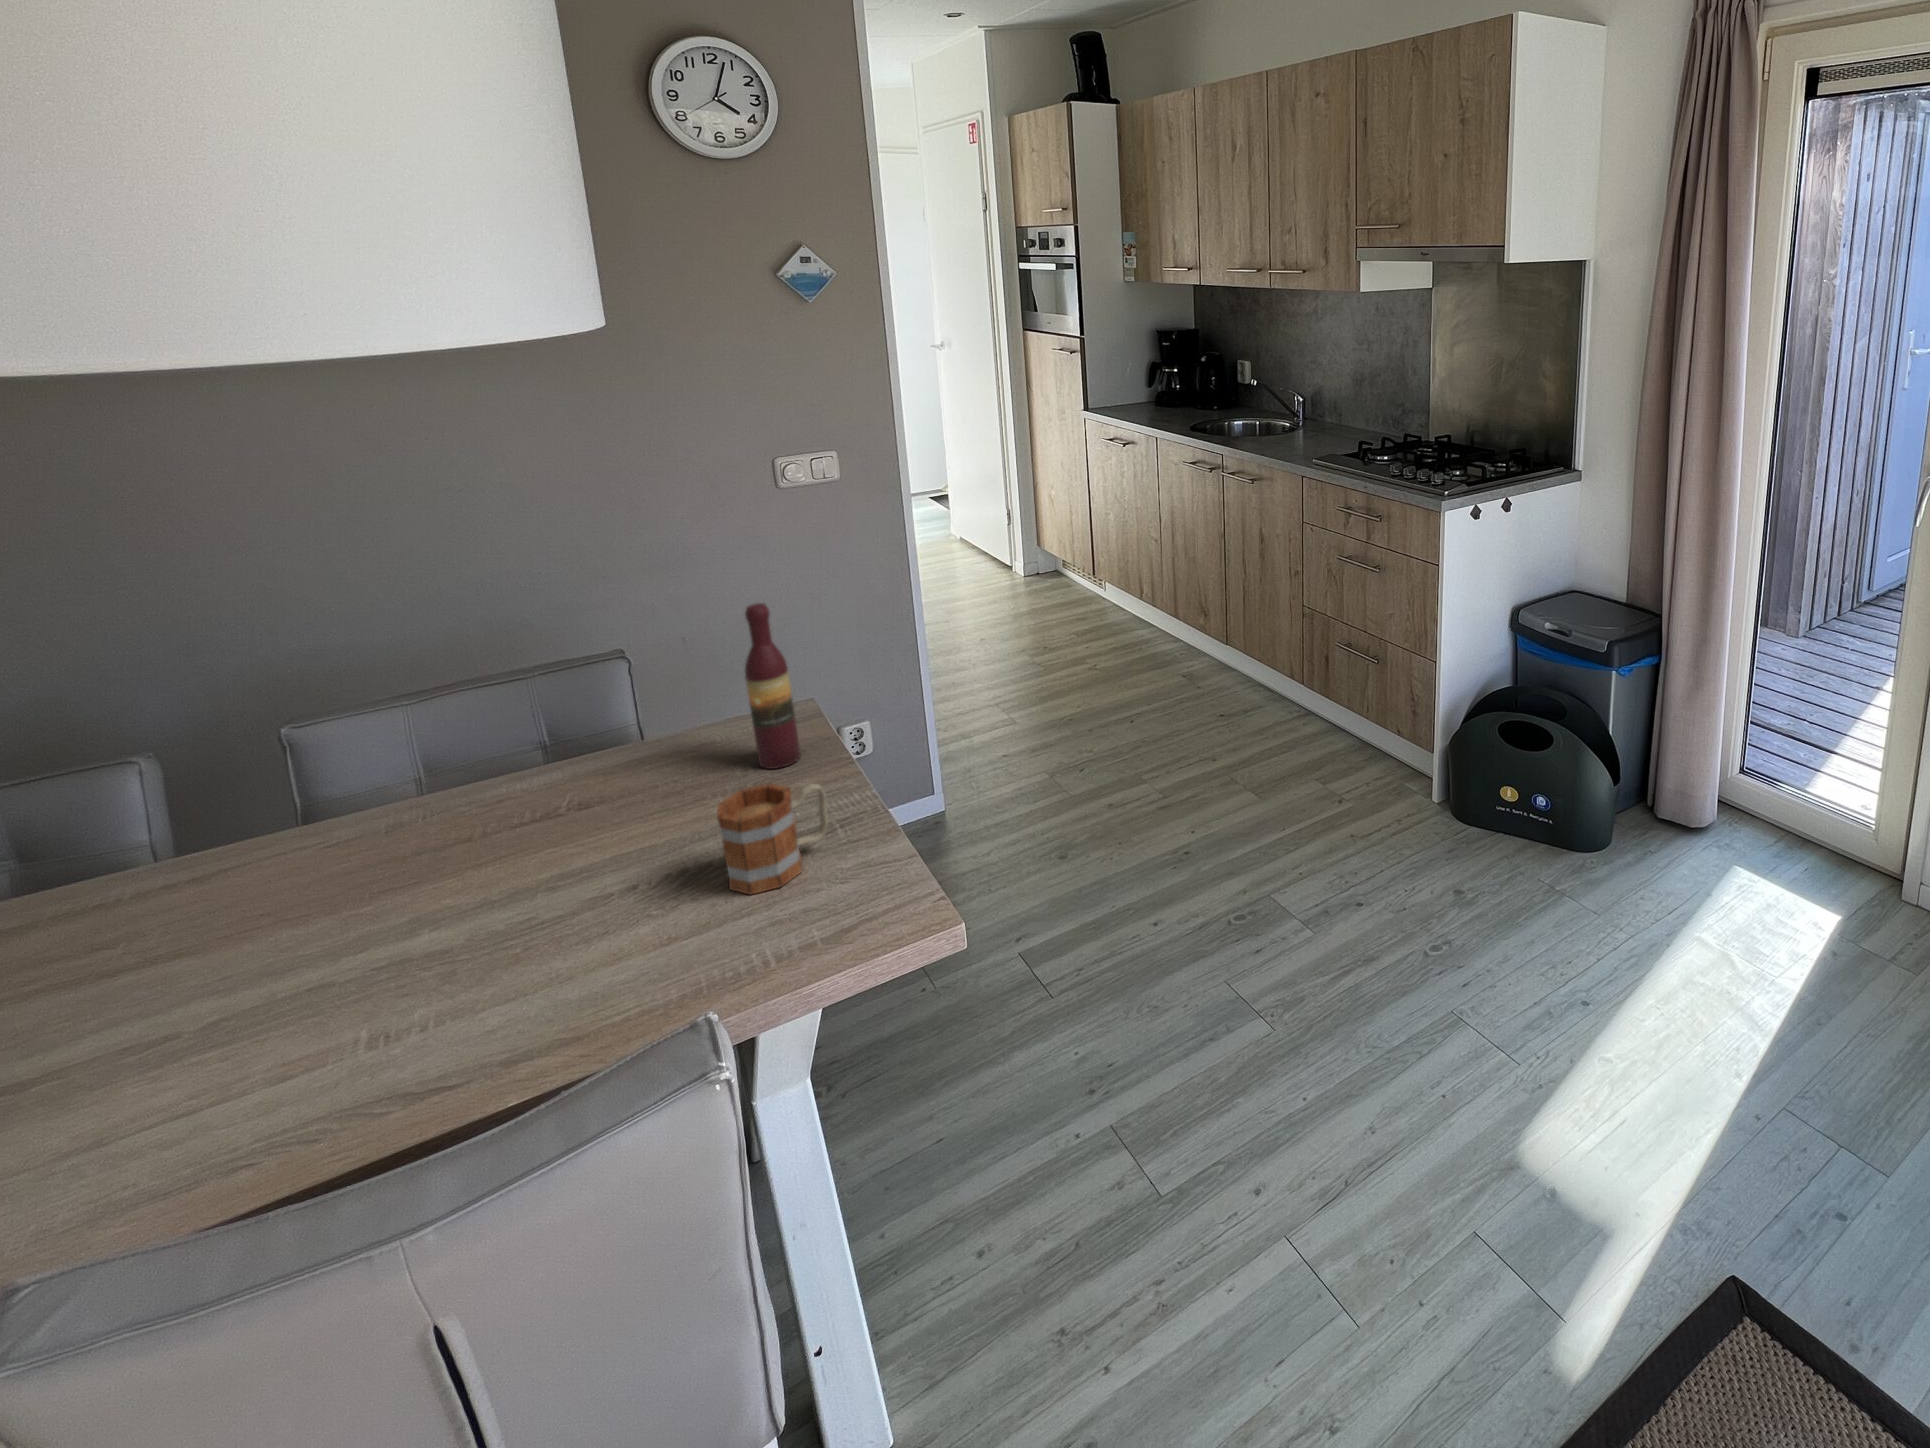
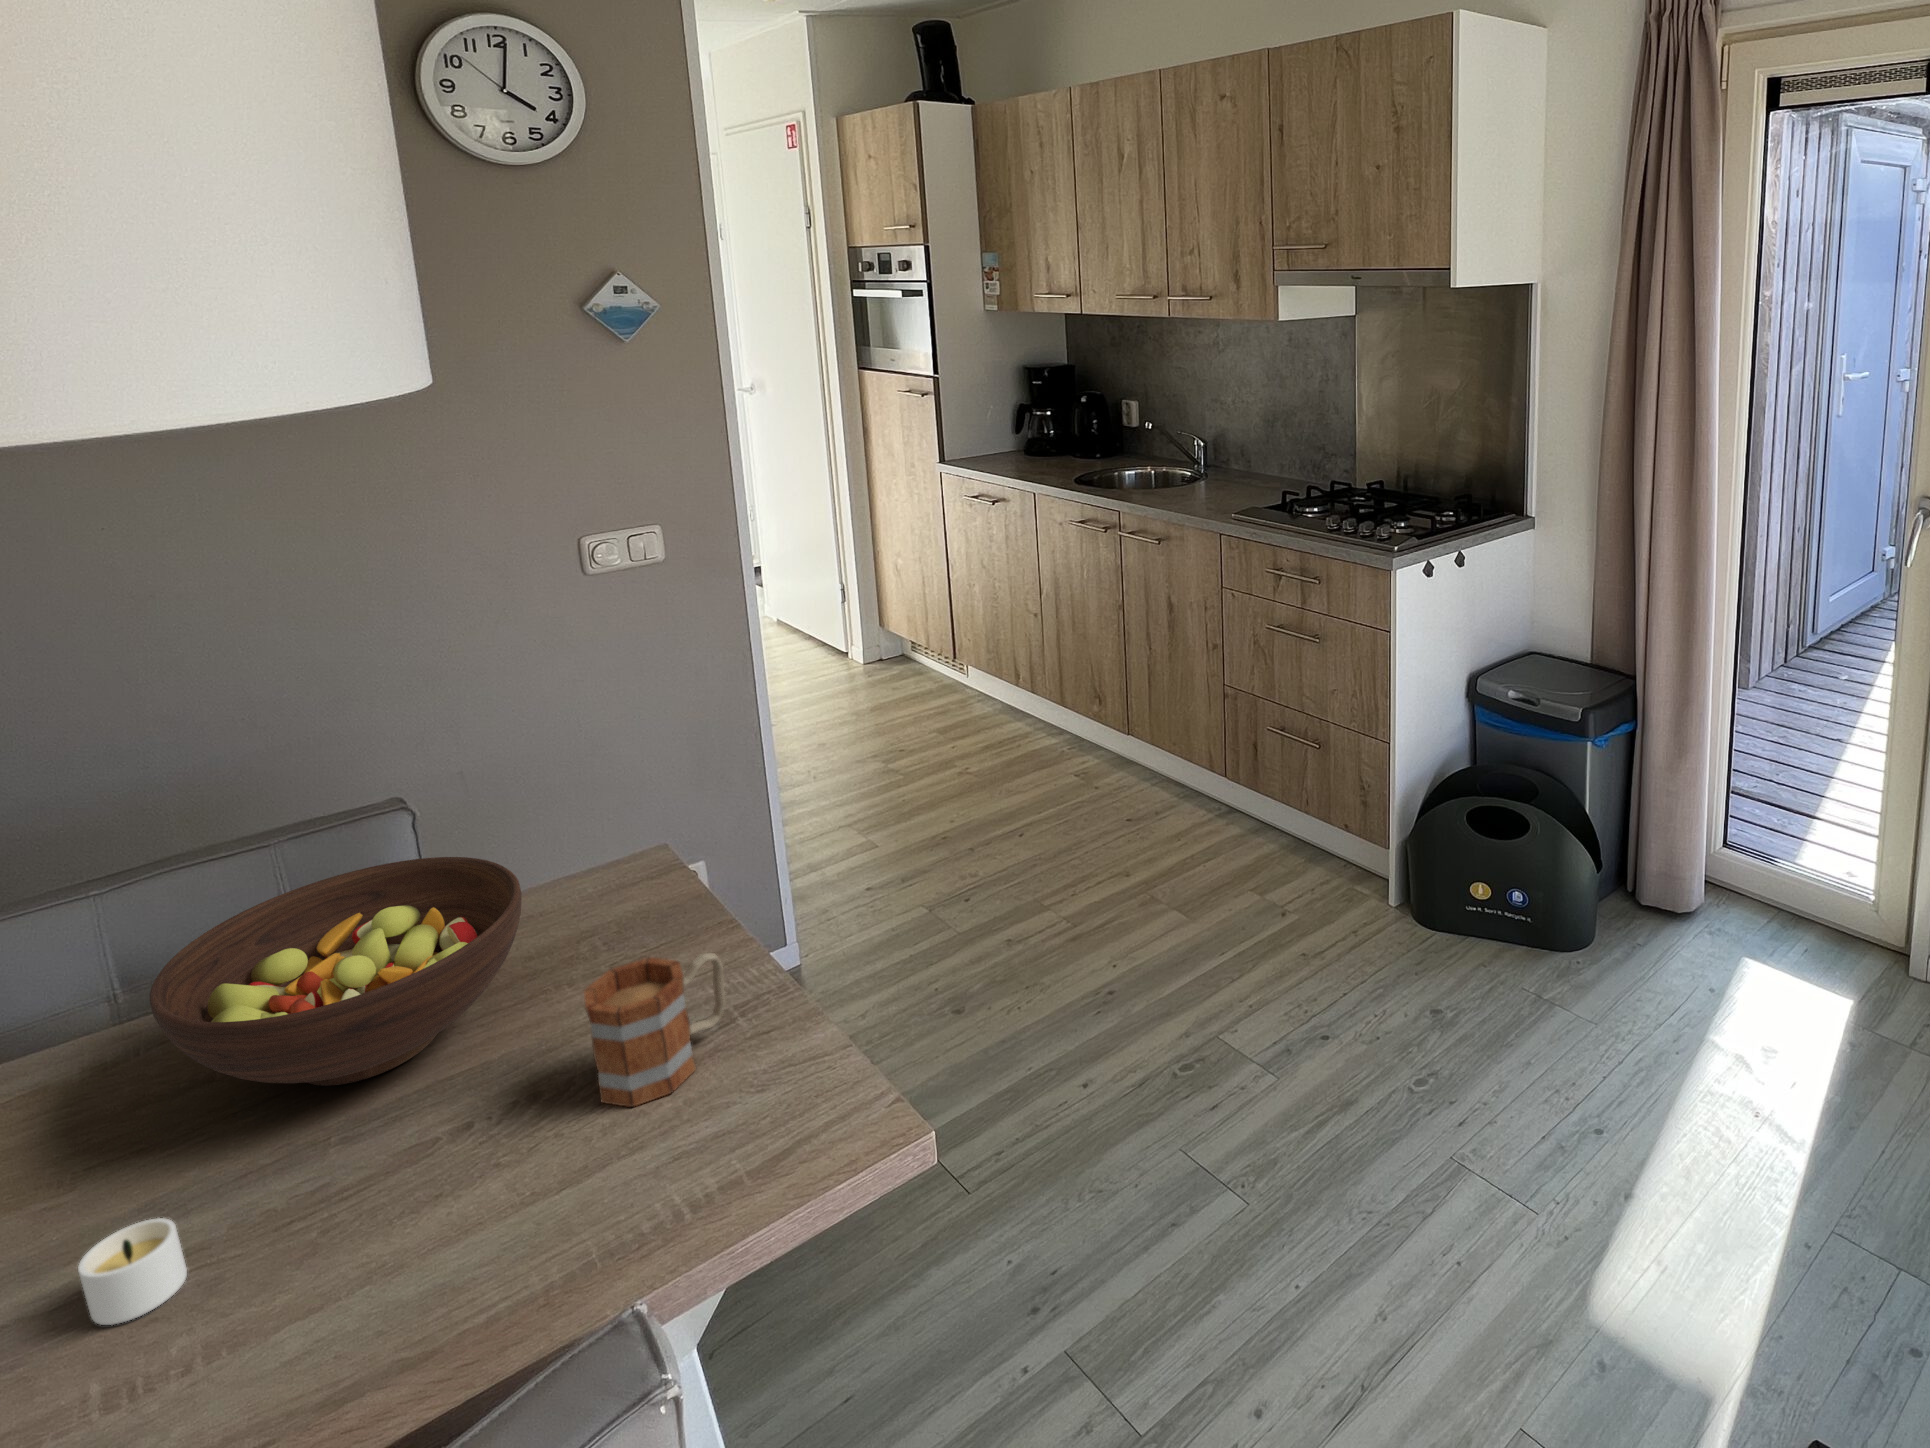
wine bottle: present [745,603,801,769] -> none [591,722,664,935]
fruit bowl: none [418,699,685,860] -> present [149,857,522,1086]
candle: none [355,938,461,1008] -> present [78,1218,187,1325]

